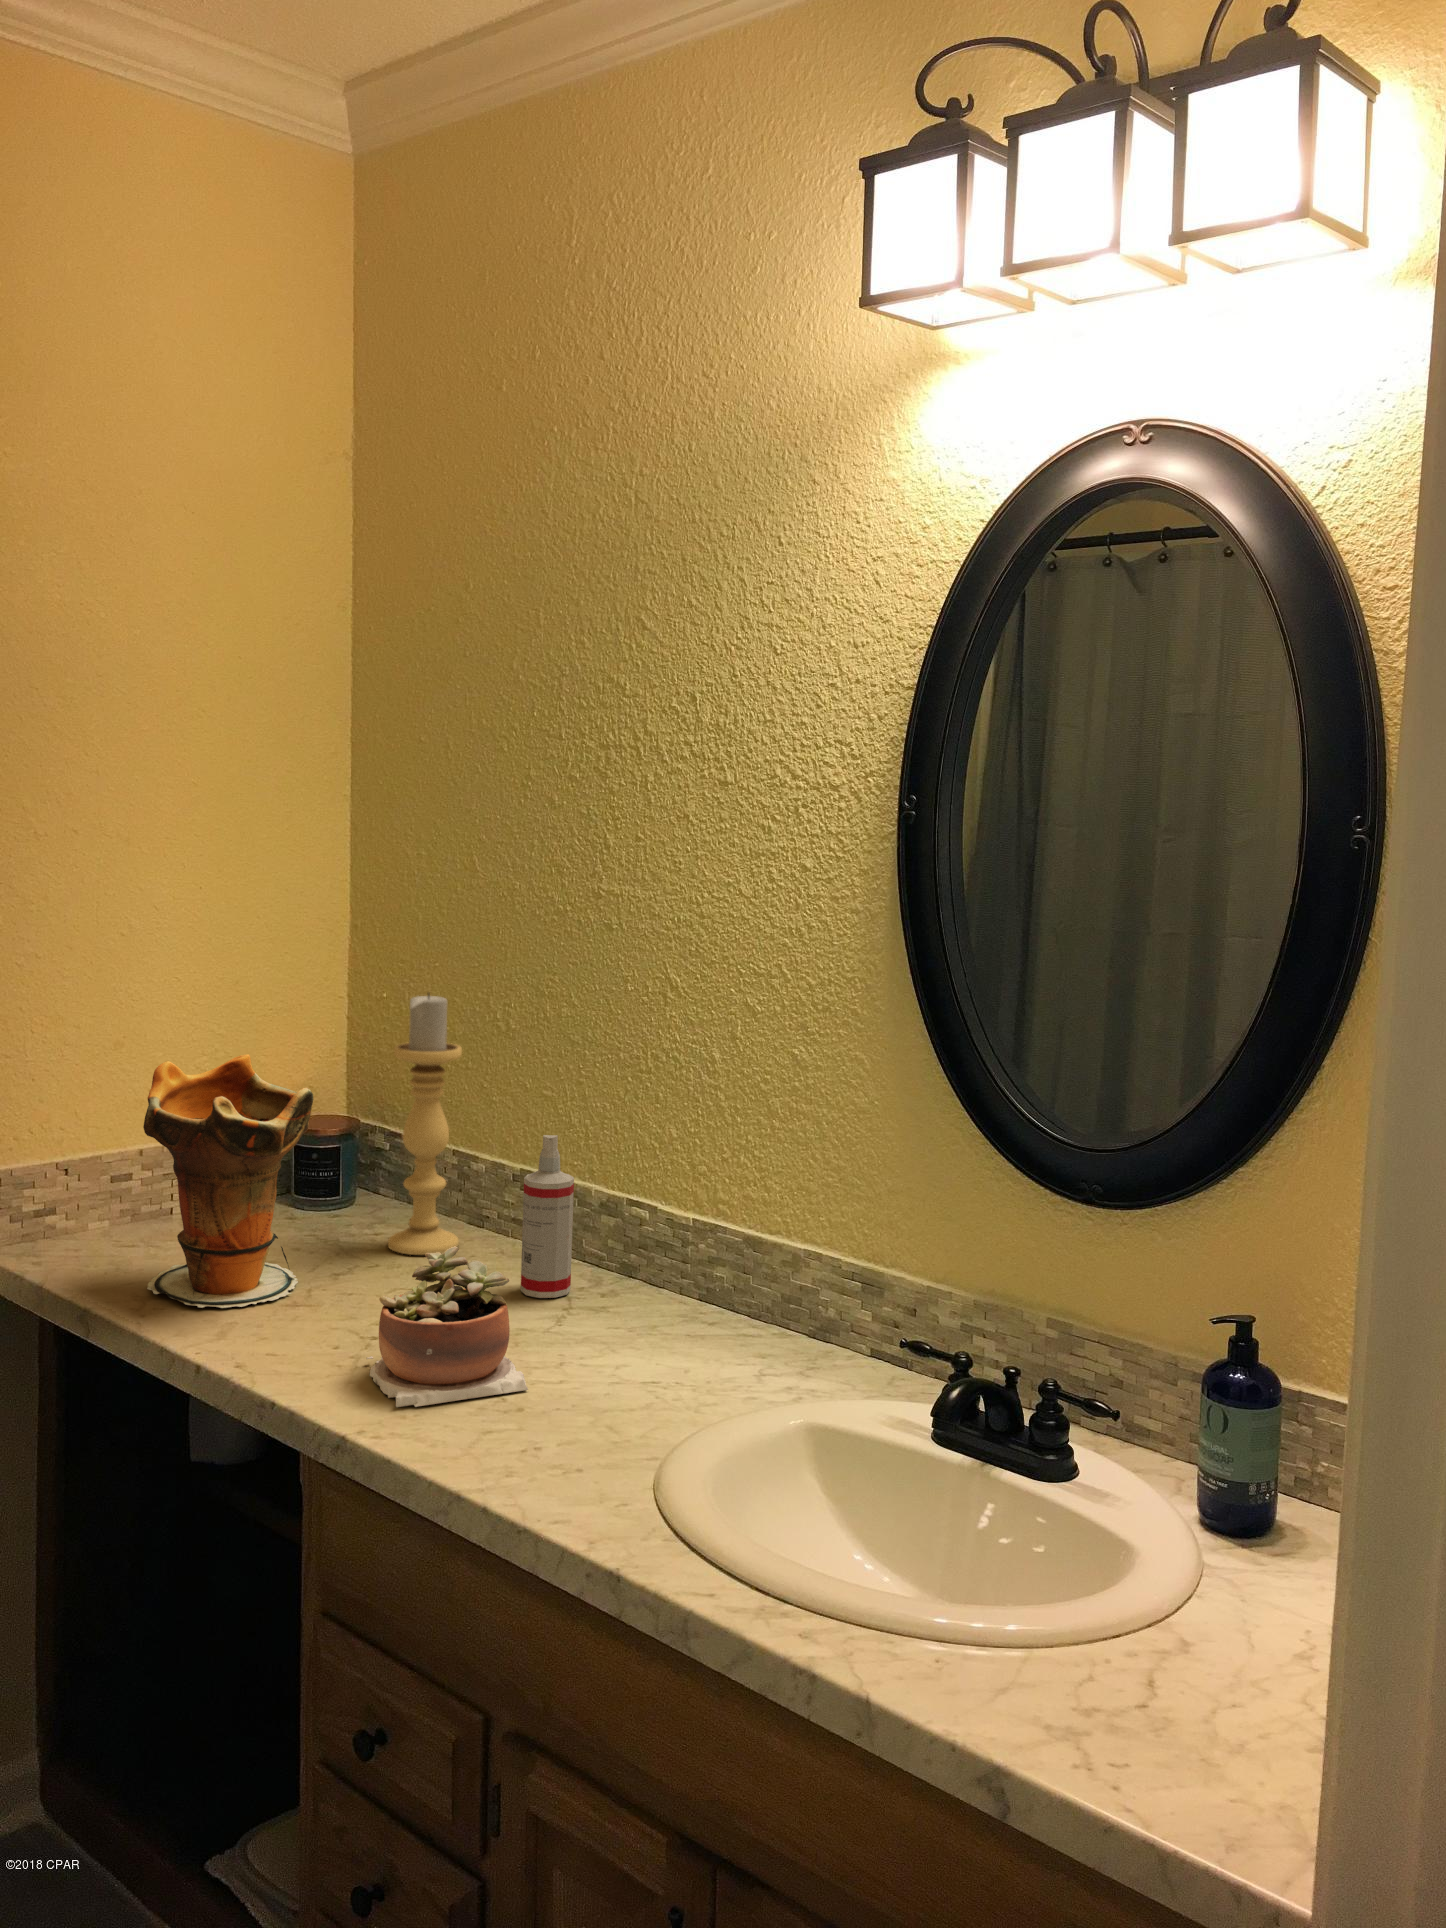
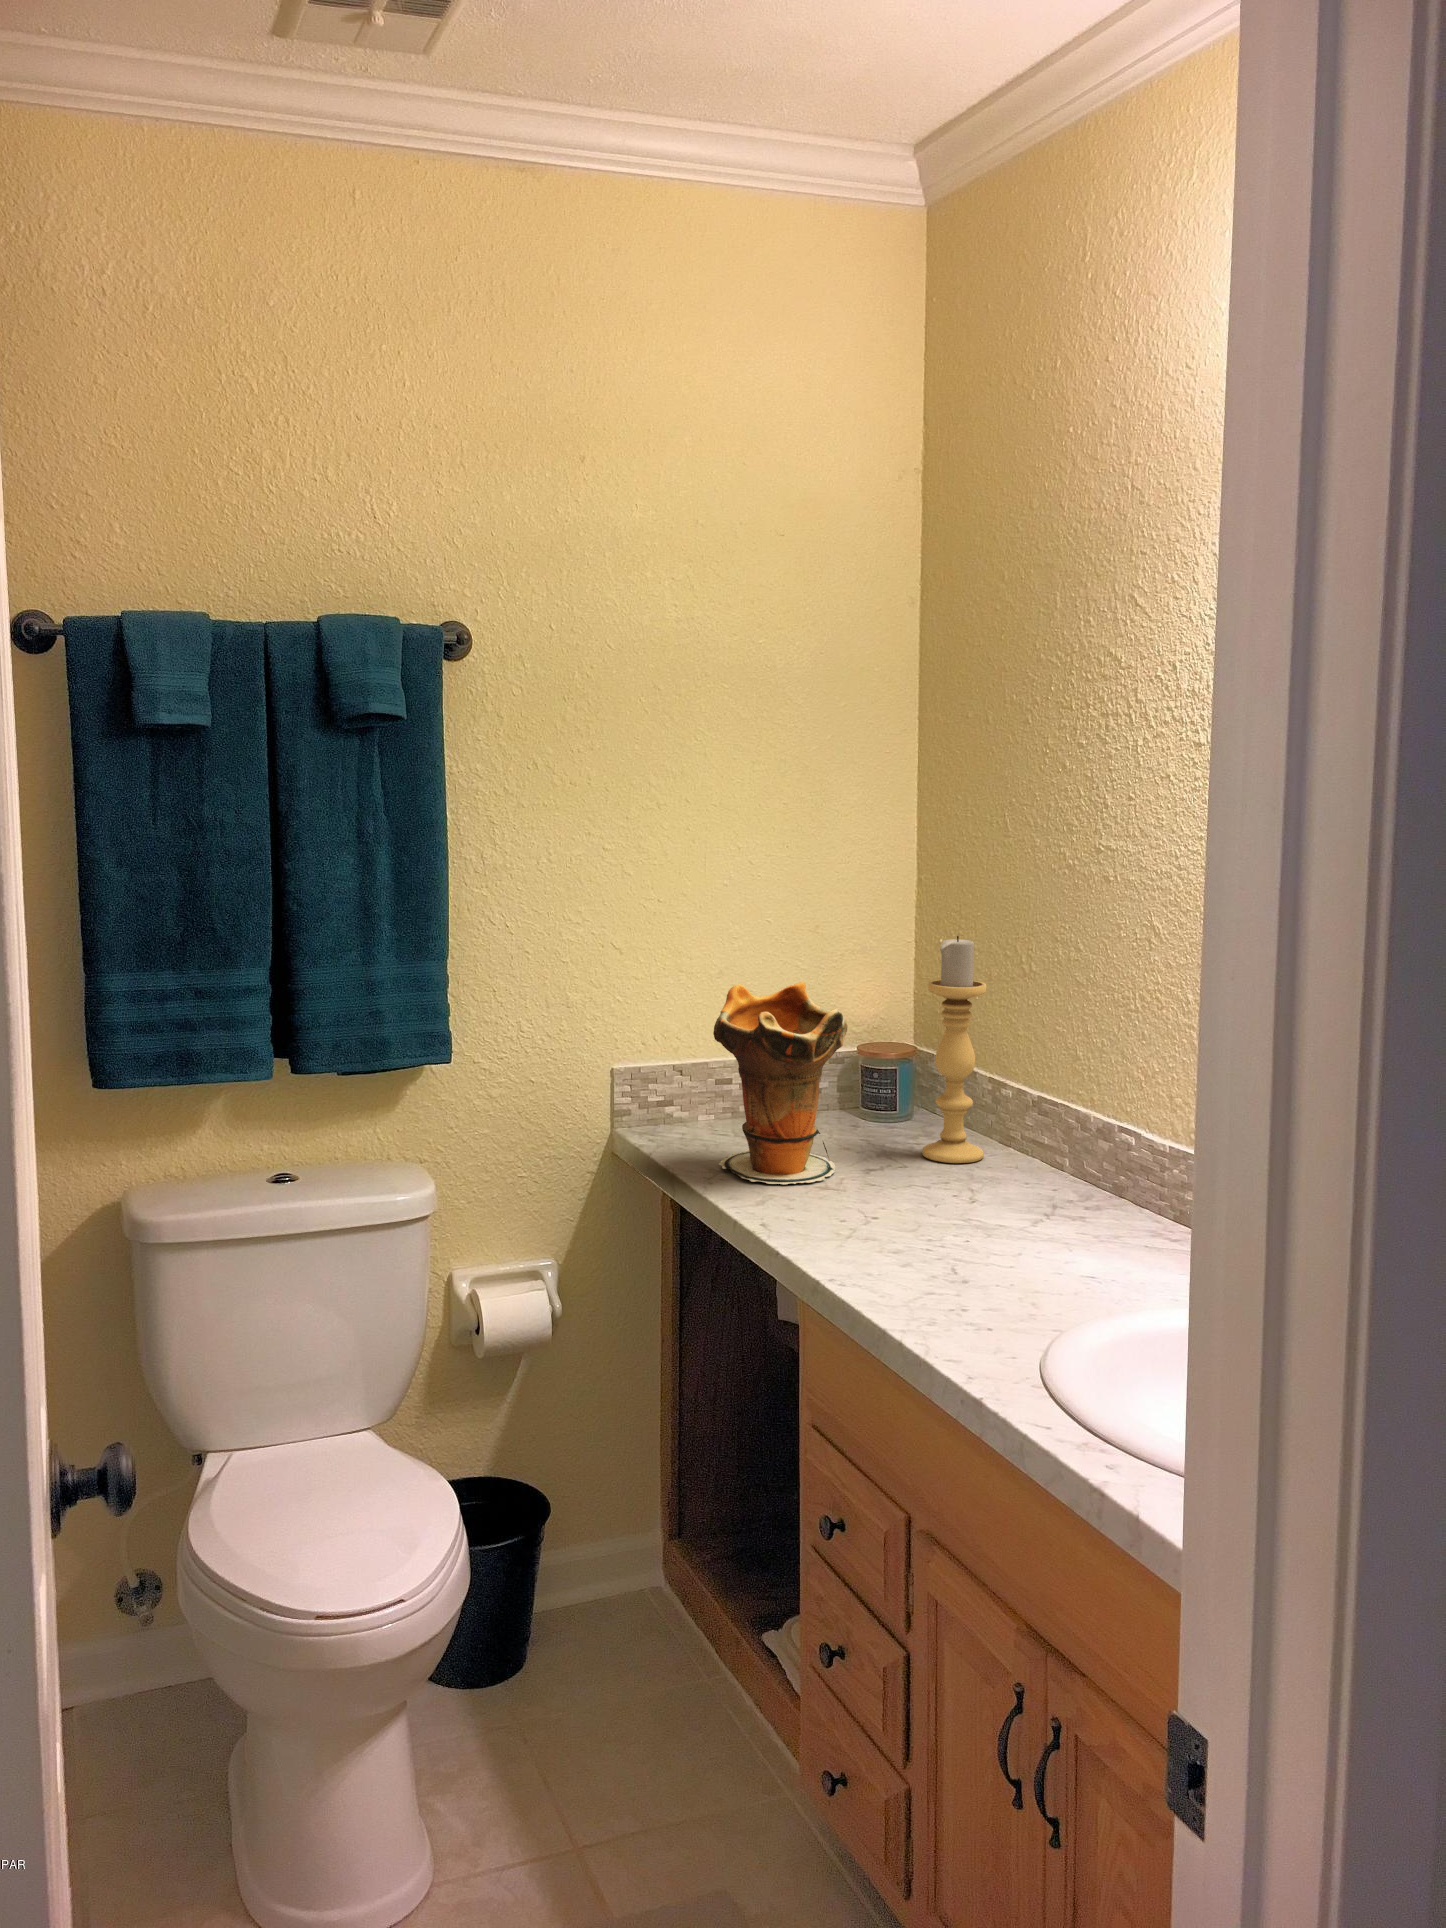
spray bottle: present [521,1135,574,1298] -> none [1017,1062,1065,1206]
succulent plant: present [367,1246,528,1407] -> none [856,1145,981,1270]

